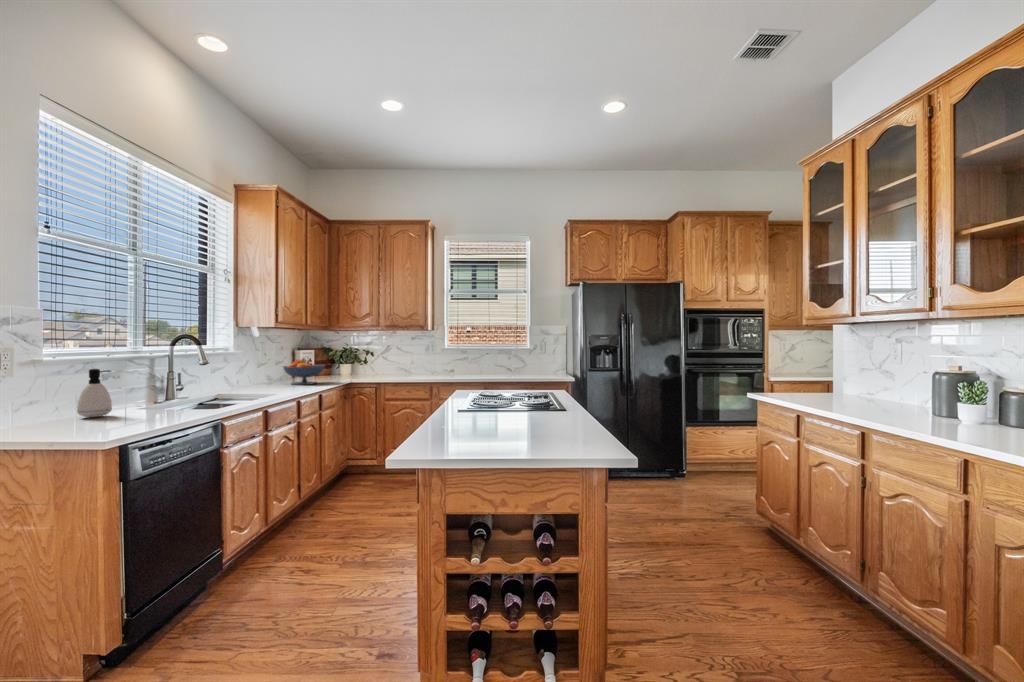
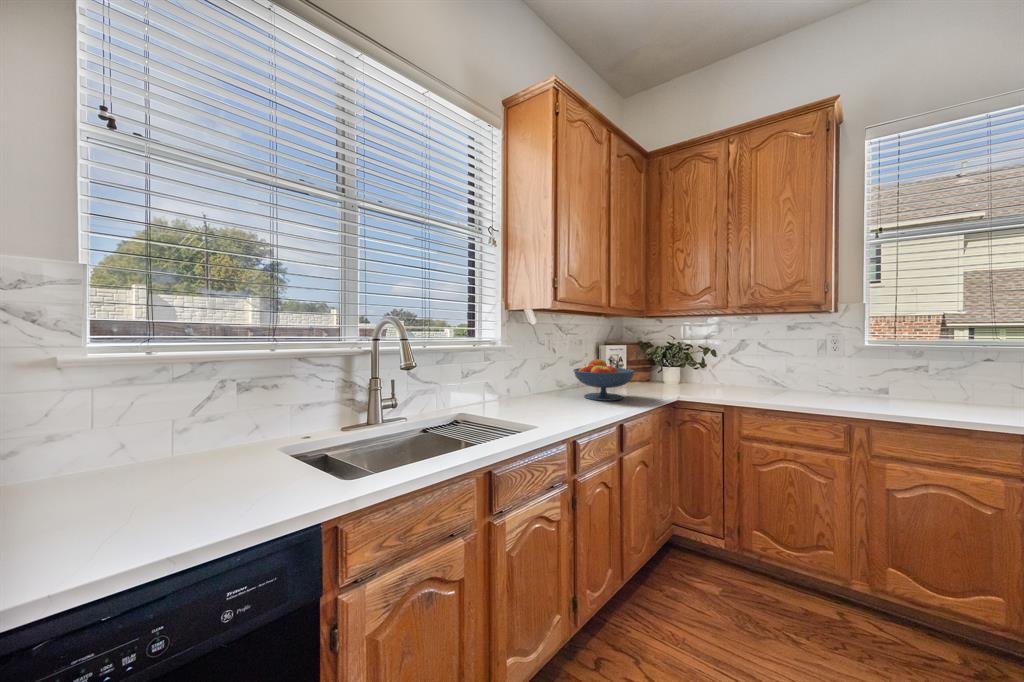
soap dispenser: present [77,369,112,417] -> none [113,376,185,474]

